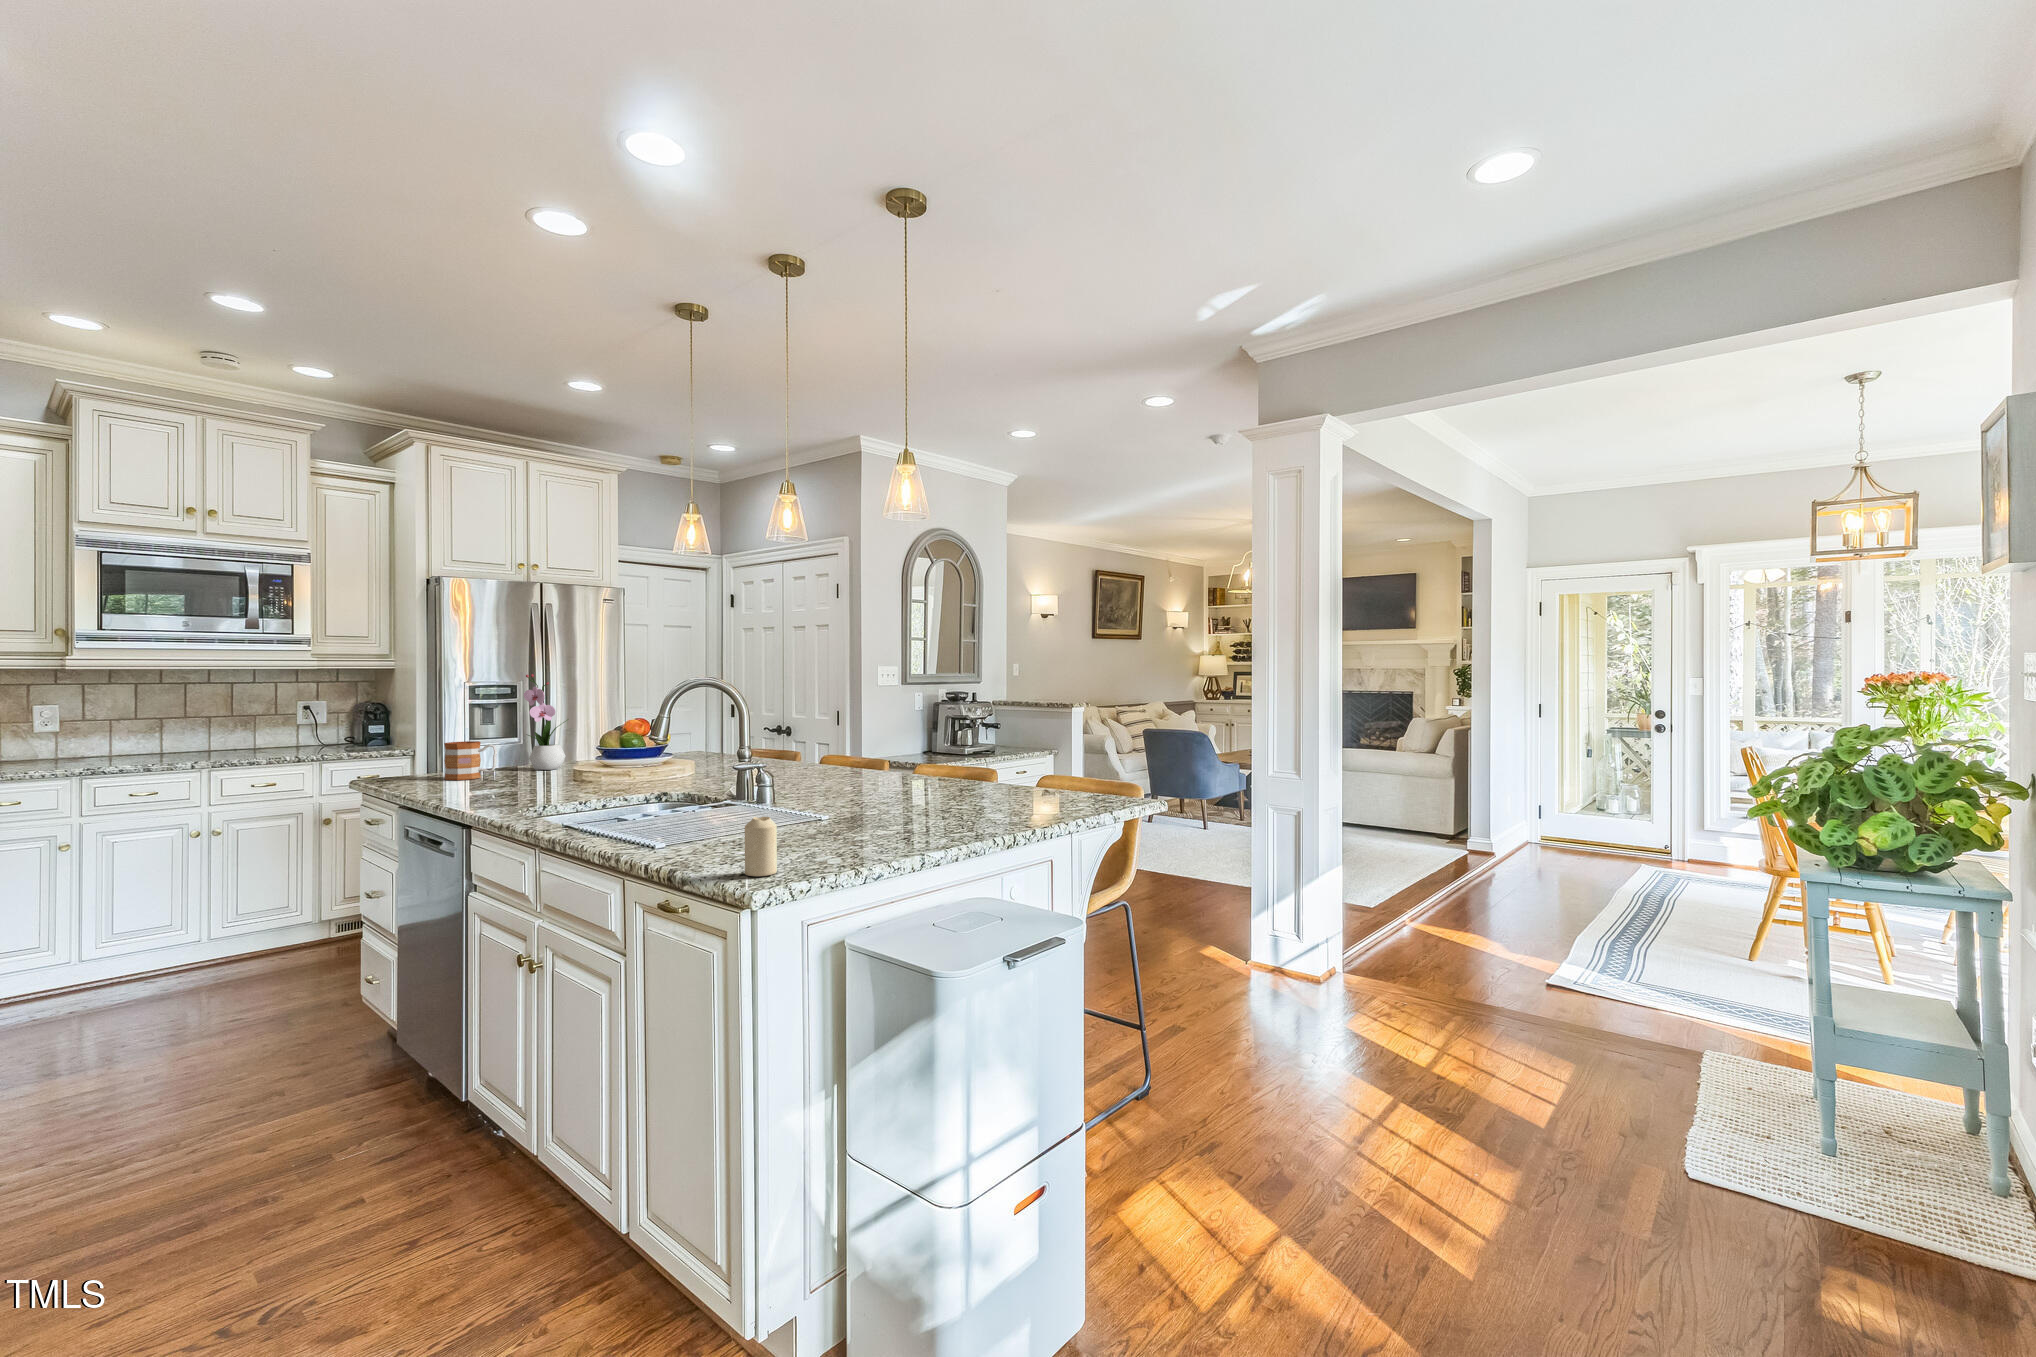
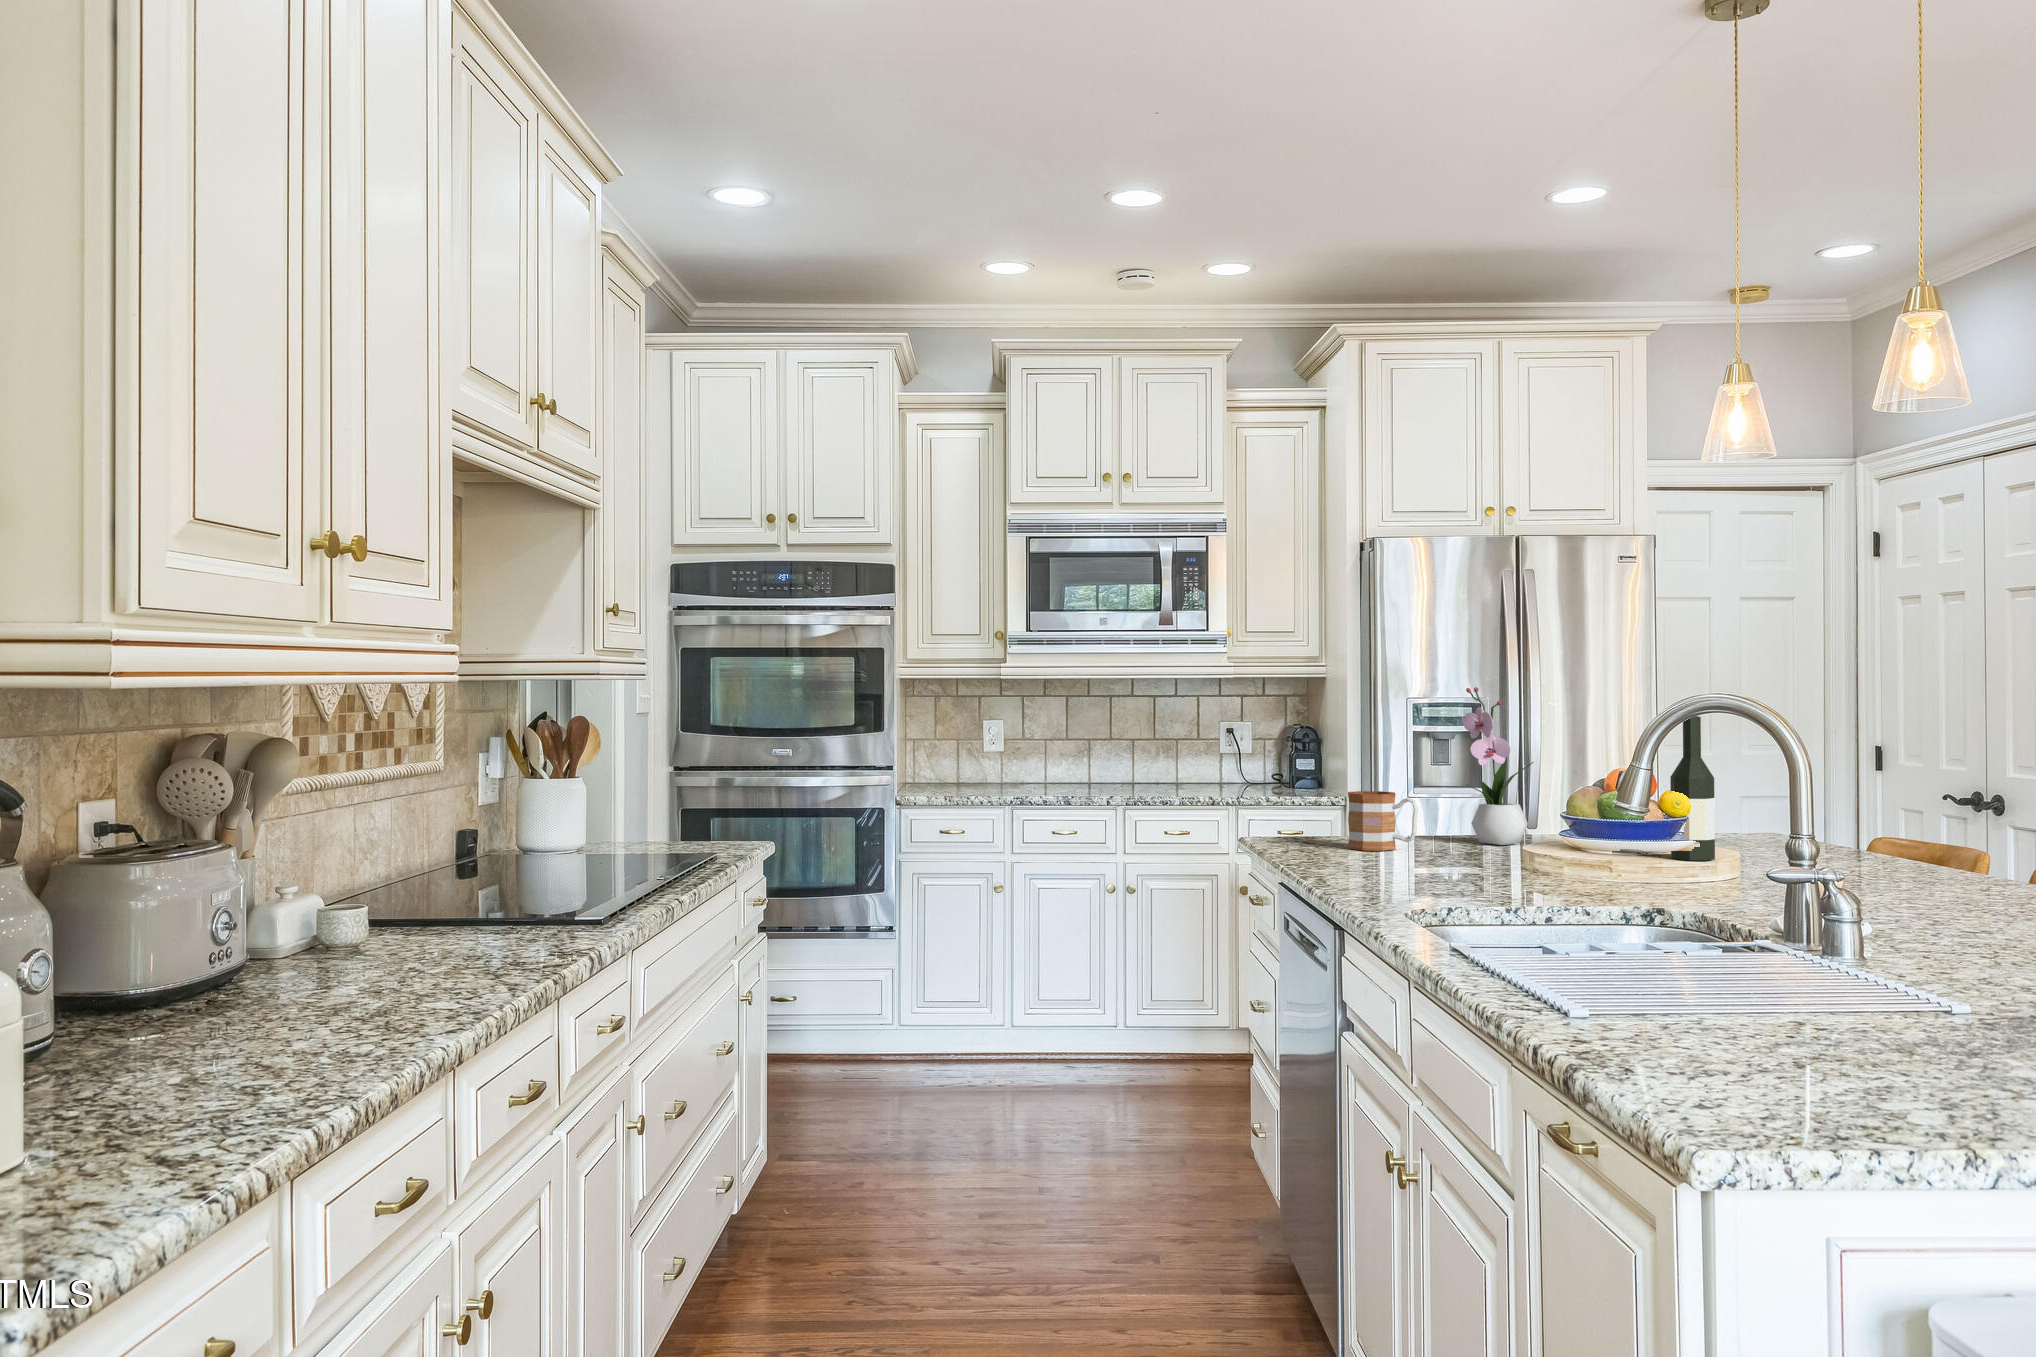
wine bottle: none [653,688,677,769] -> present [1670,716,1715,861]
candle: present [745,817,777,876] -> none [1701,993,1772,1120]

